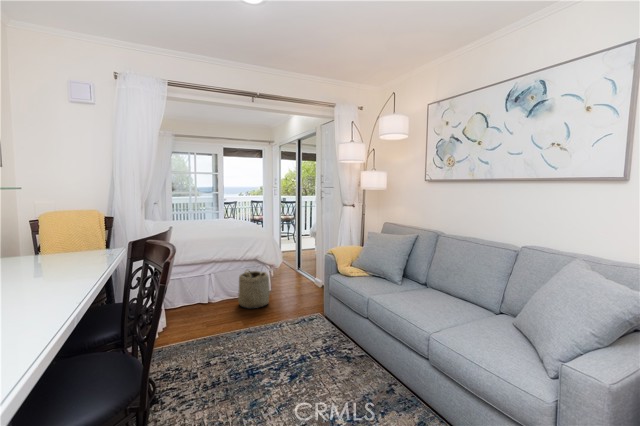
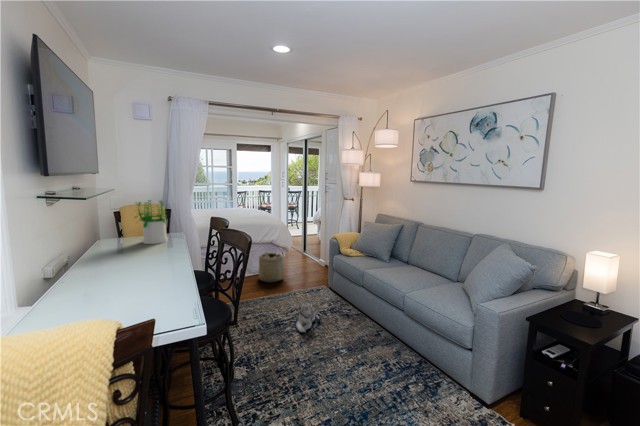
potted plant: none [28,200,90,265] -> present [135,200,168,244]
plush toy: none [276,343,310,389] -> present [296,303,320,332]

